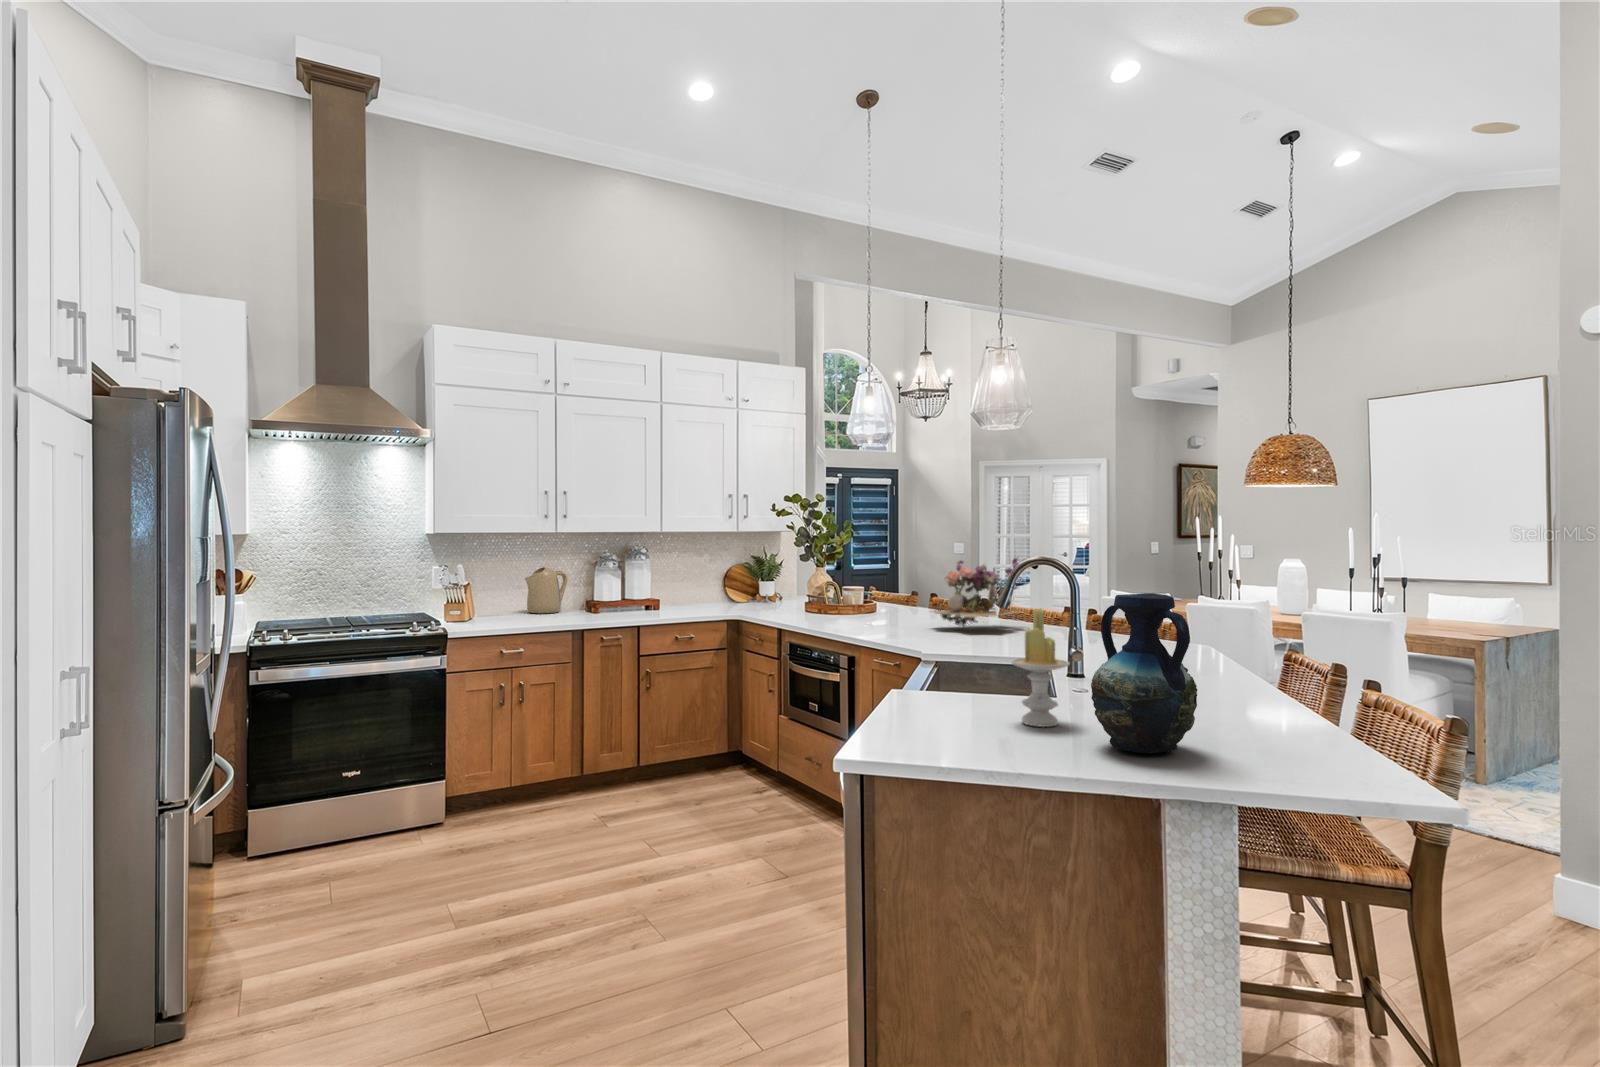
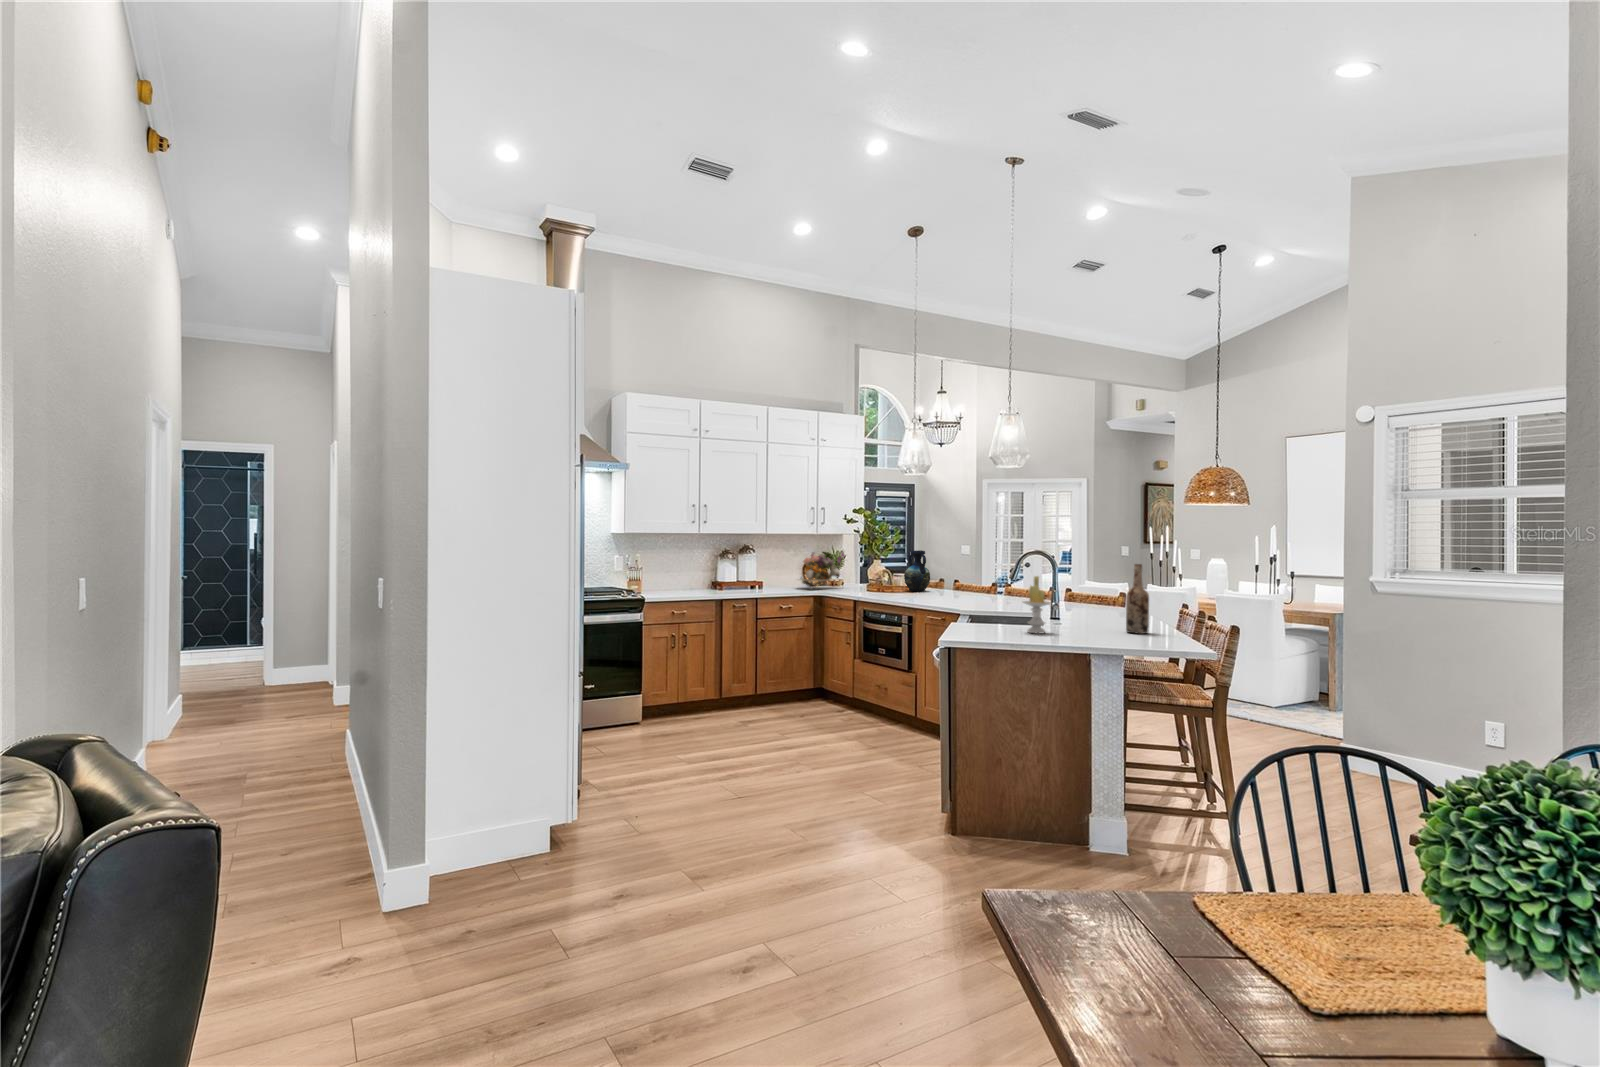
flower arrangement: present [933,558,1022,627] -> present [801,552,845,587]
kettle: present [525,567,567,613] -> none [673,557,700,589]
wine bottle: none [1221,582,1269,725] -> present [1126,564,1149,634]
vase: present [1091,593,1197,753] -> present [904,550,930,591]

